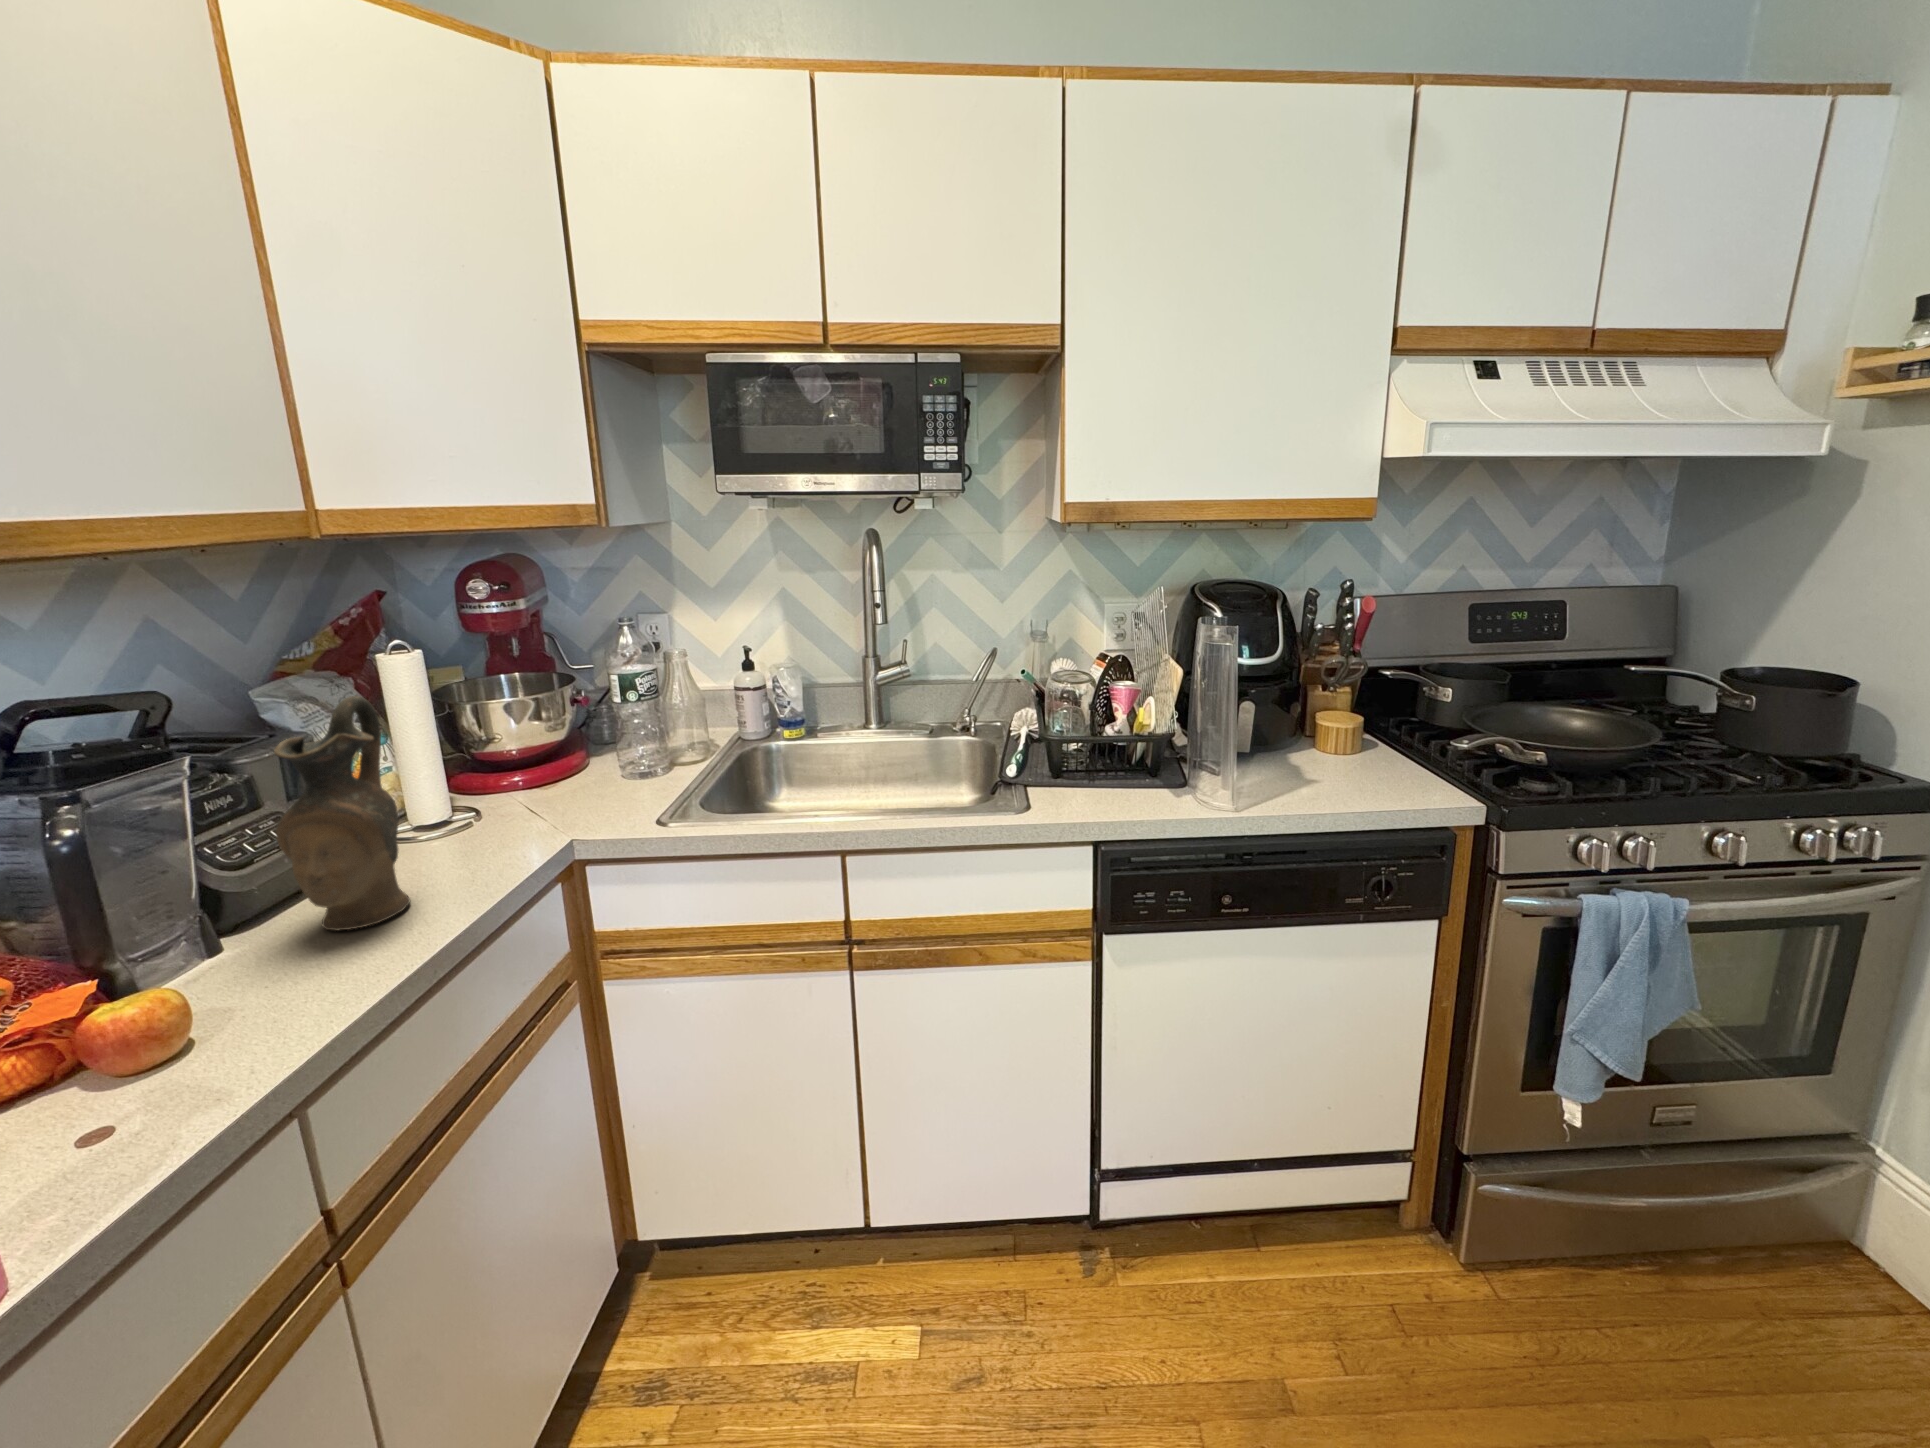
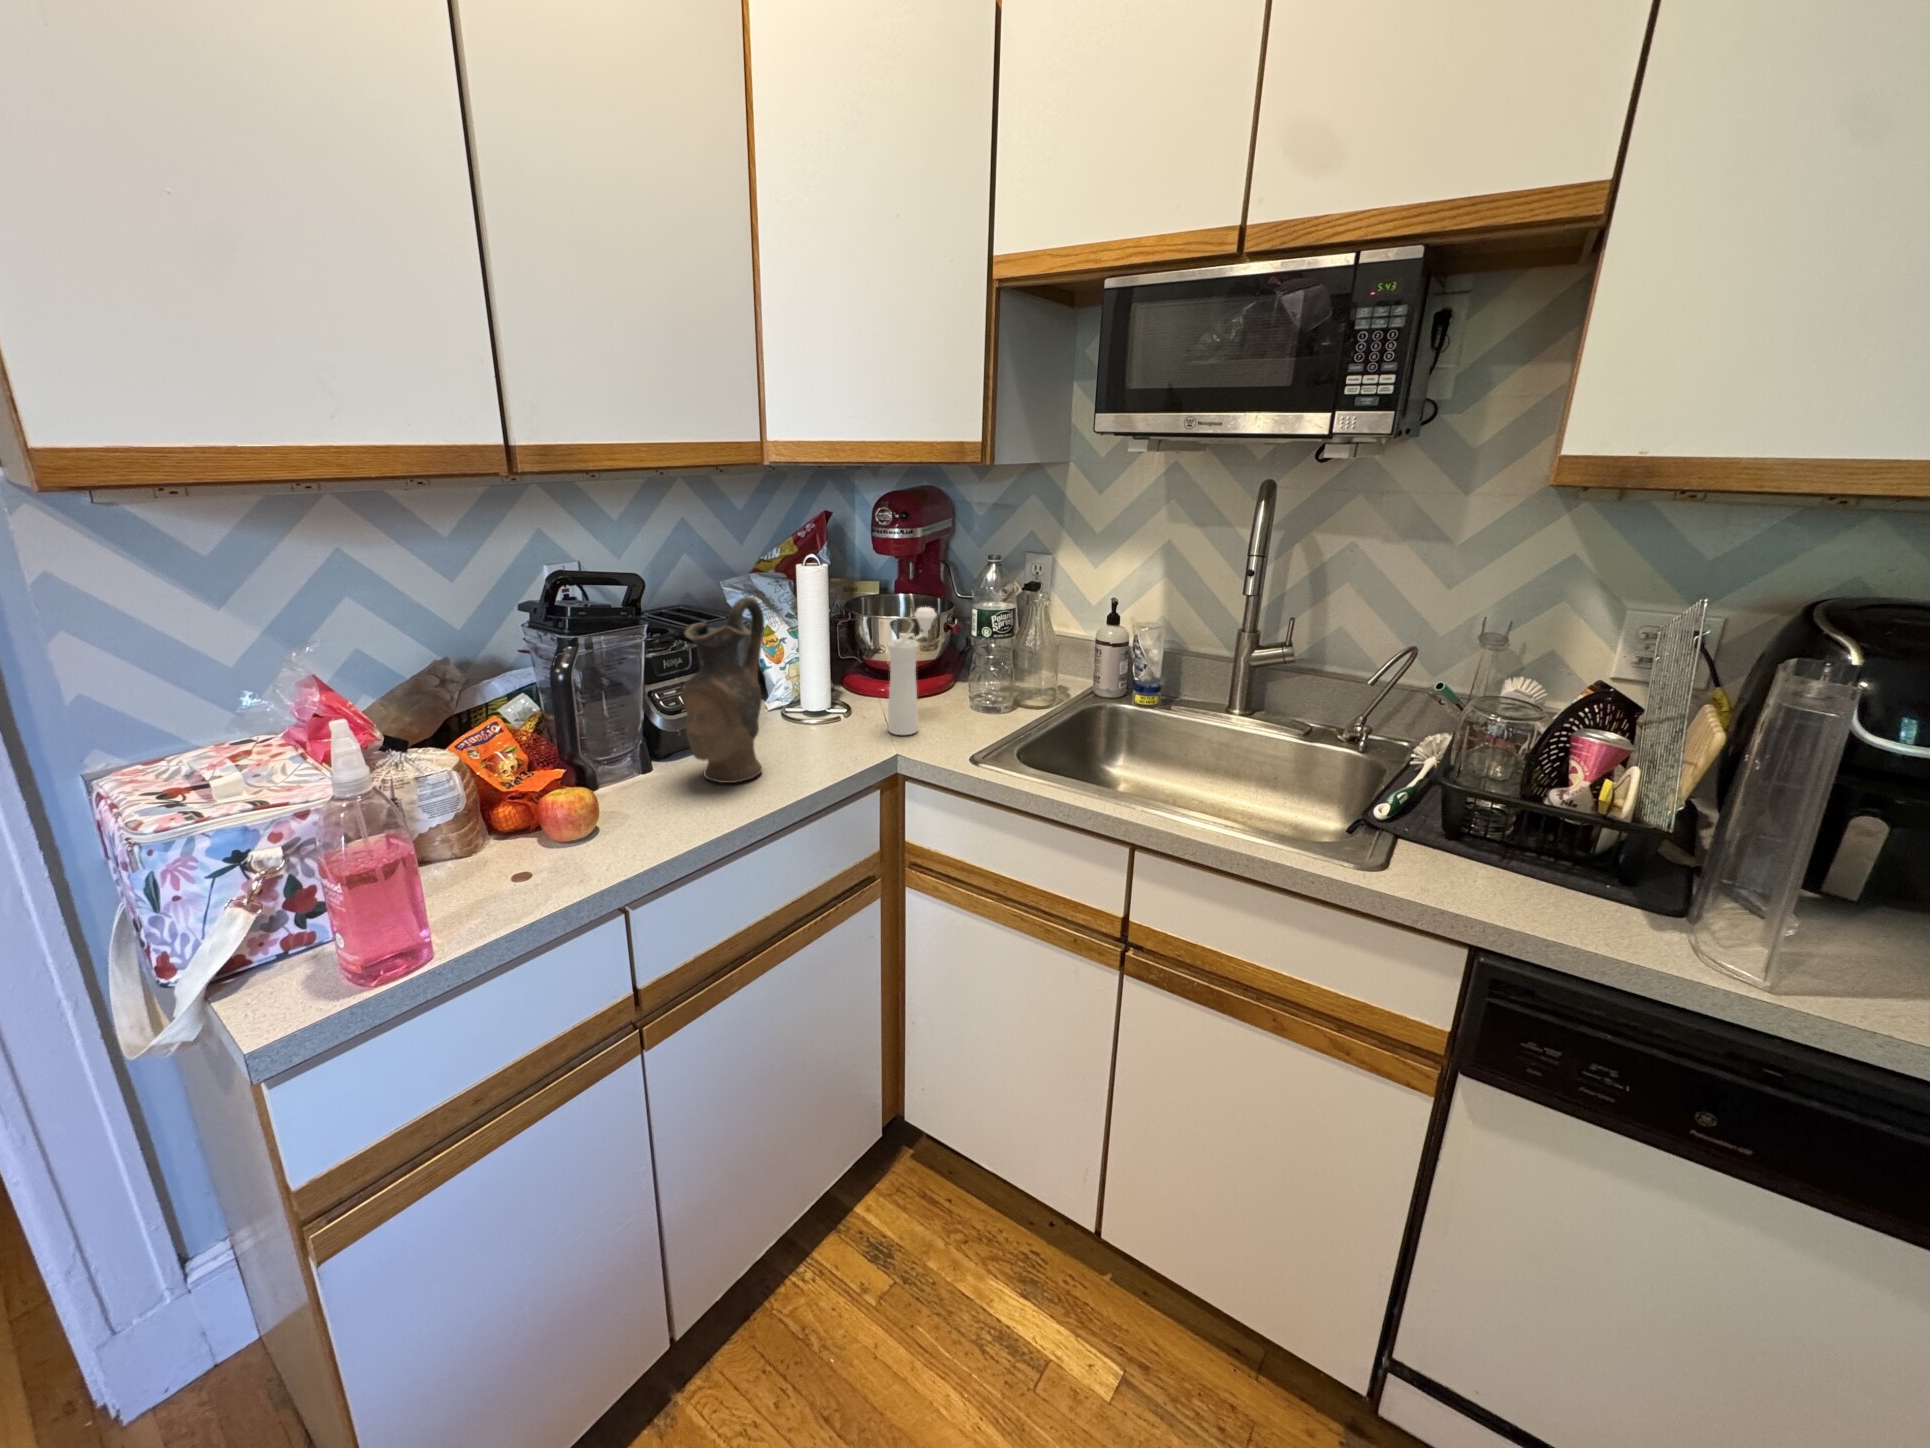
pepper mill: none [529,681,581,821] -> present [888,607,936,735]

